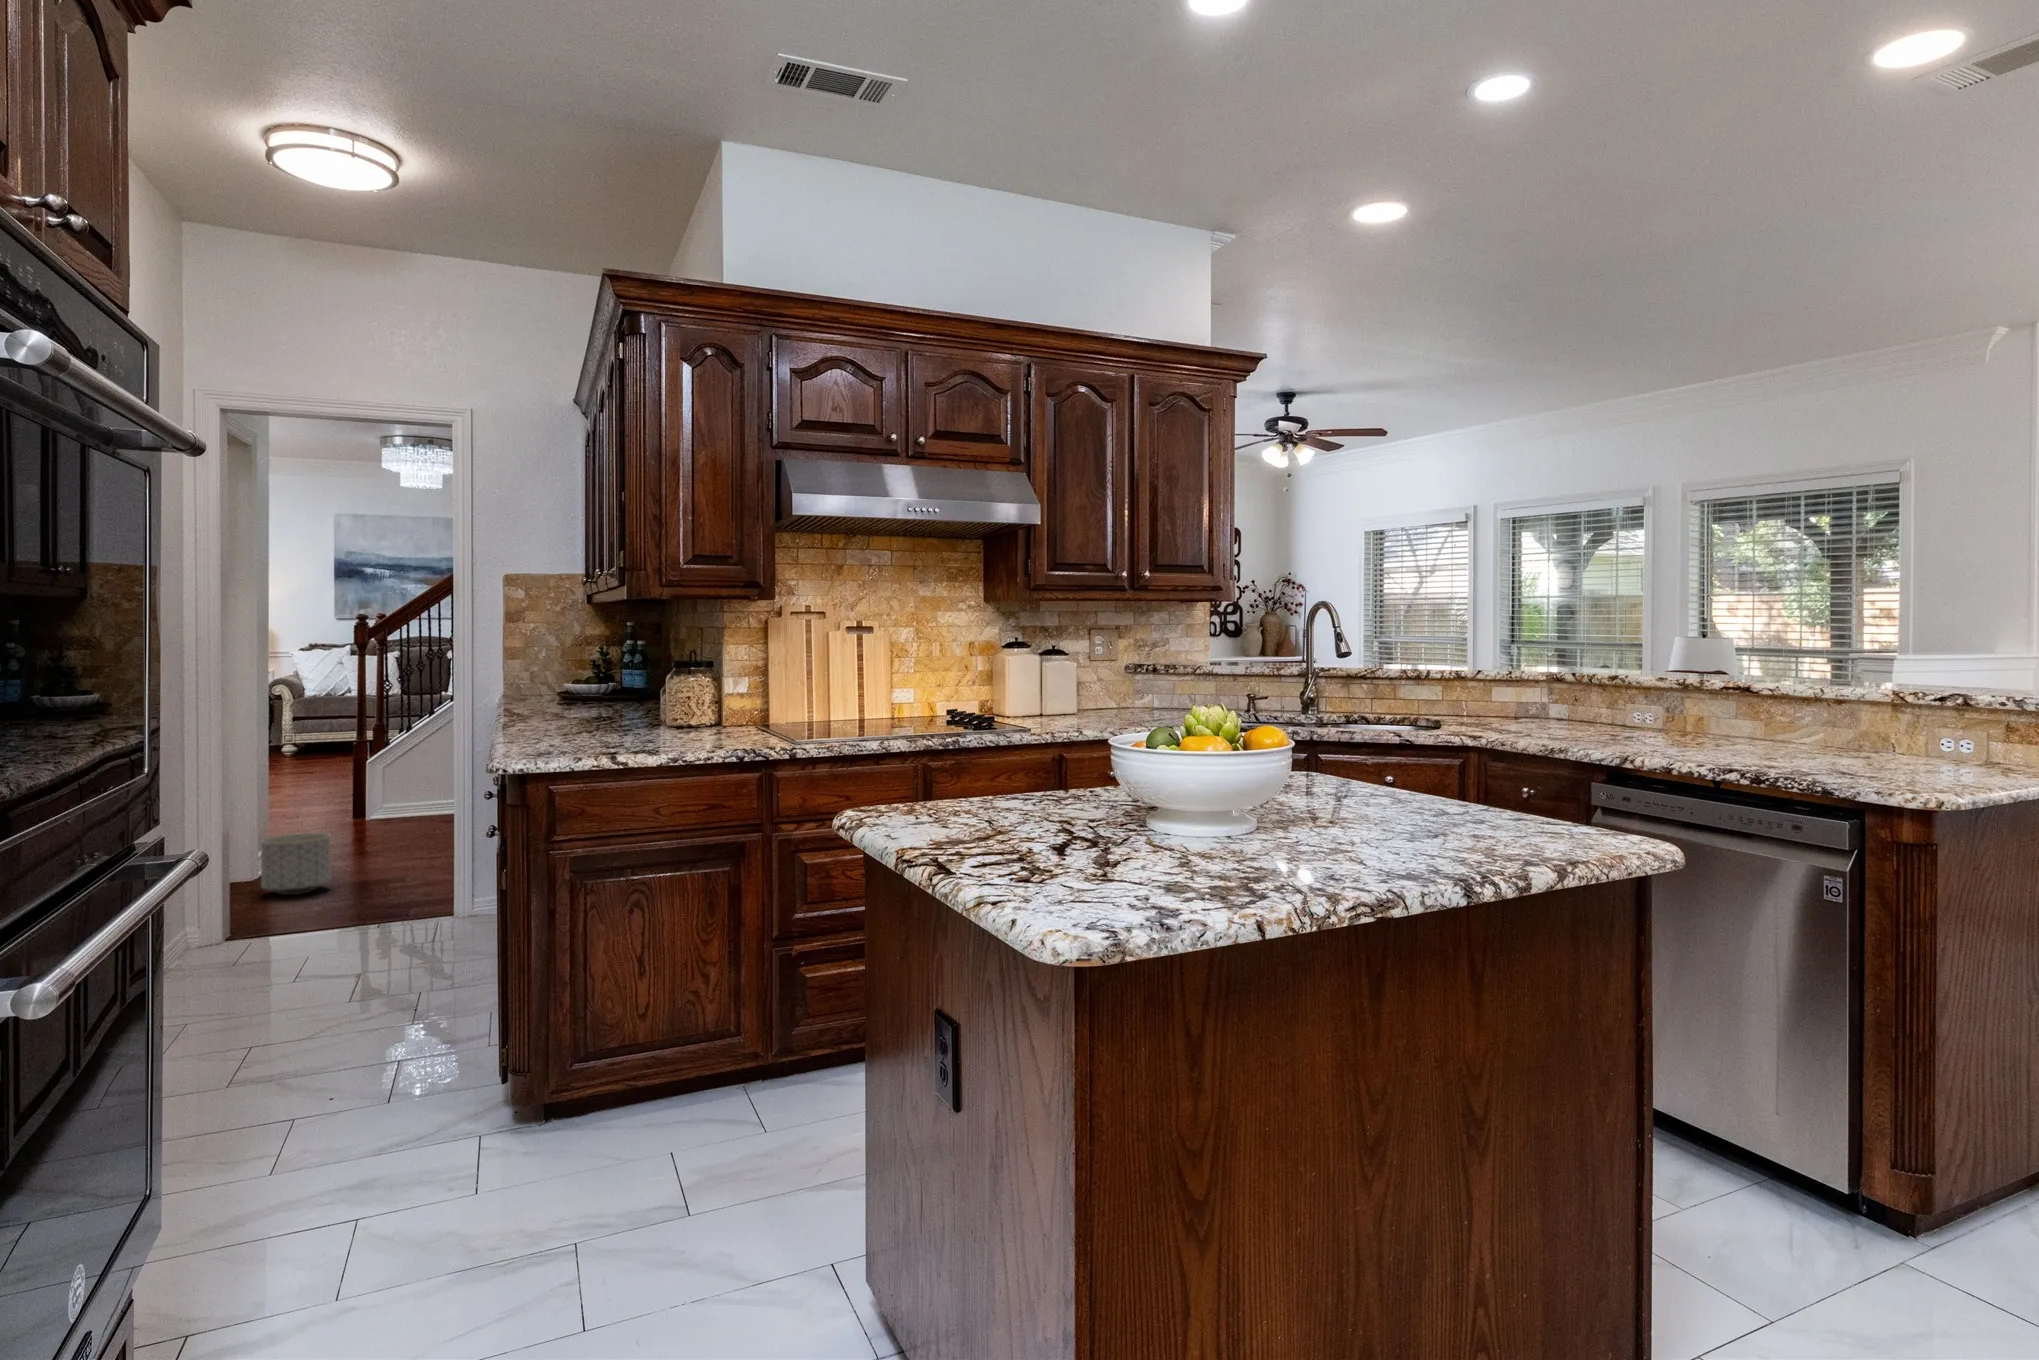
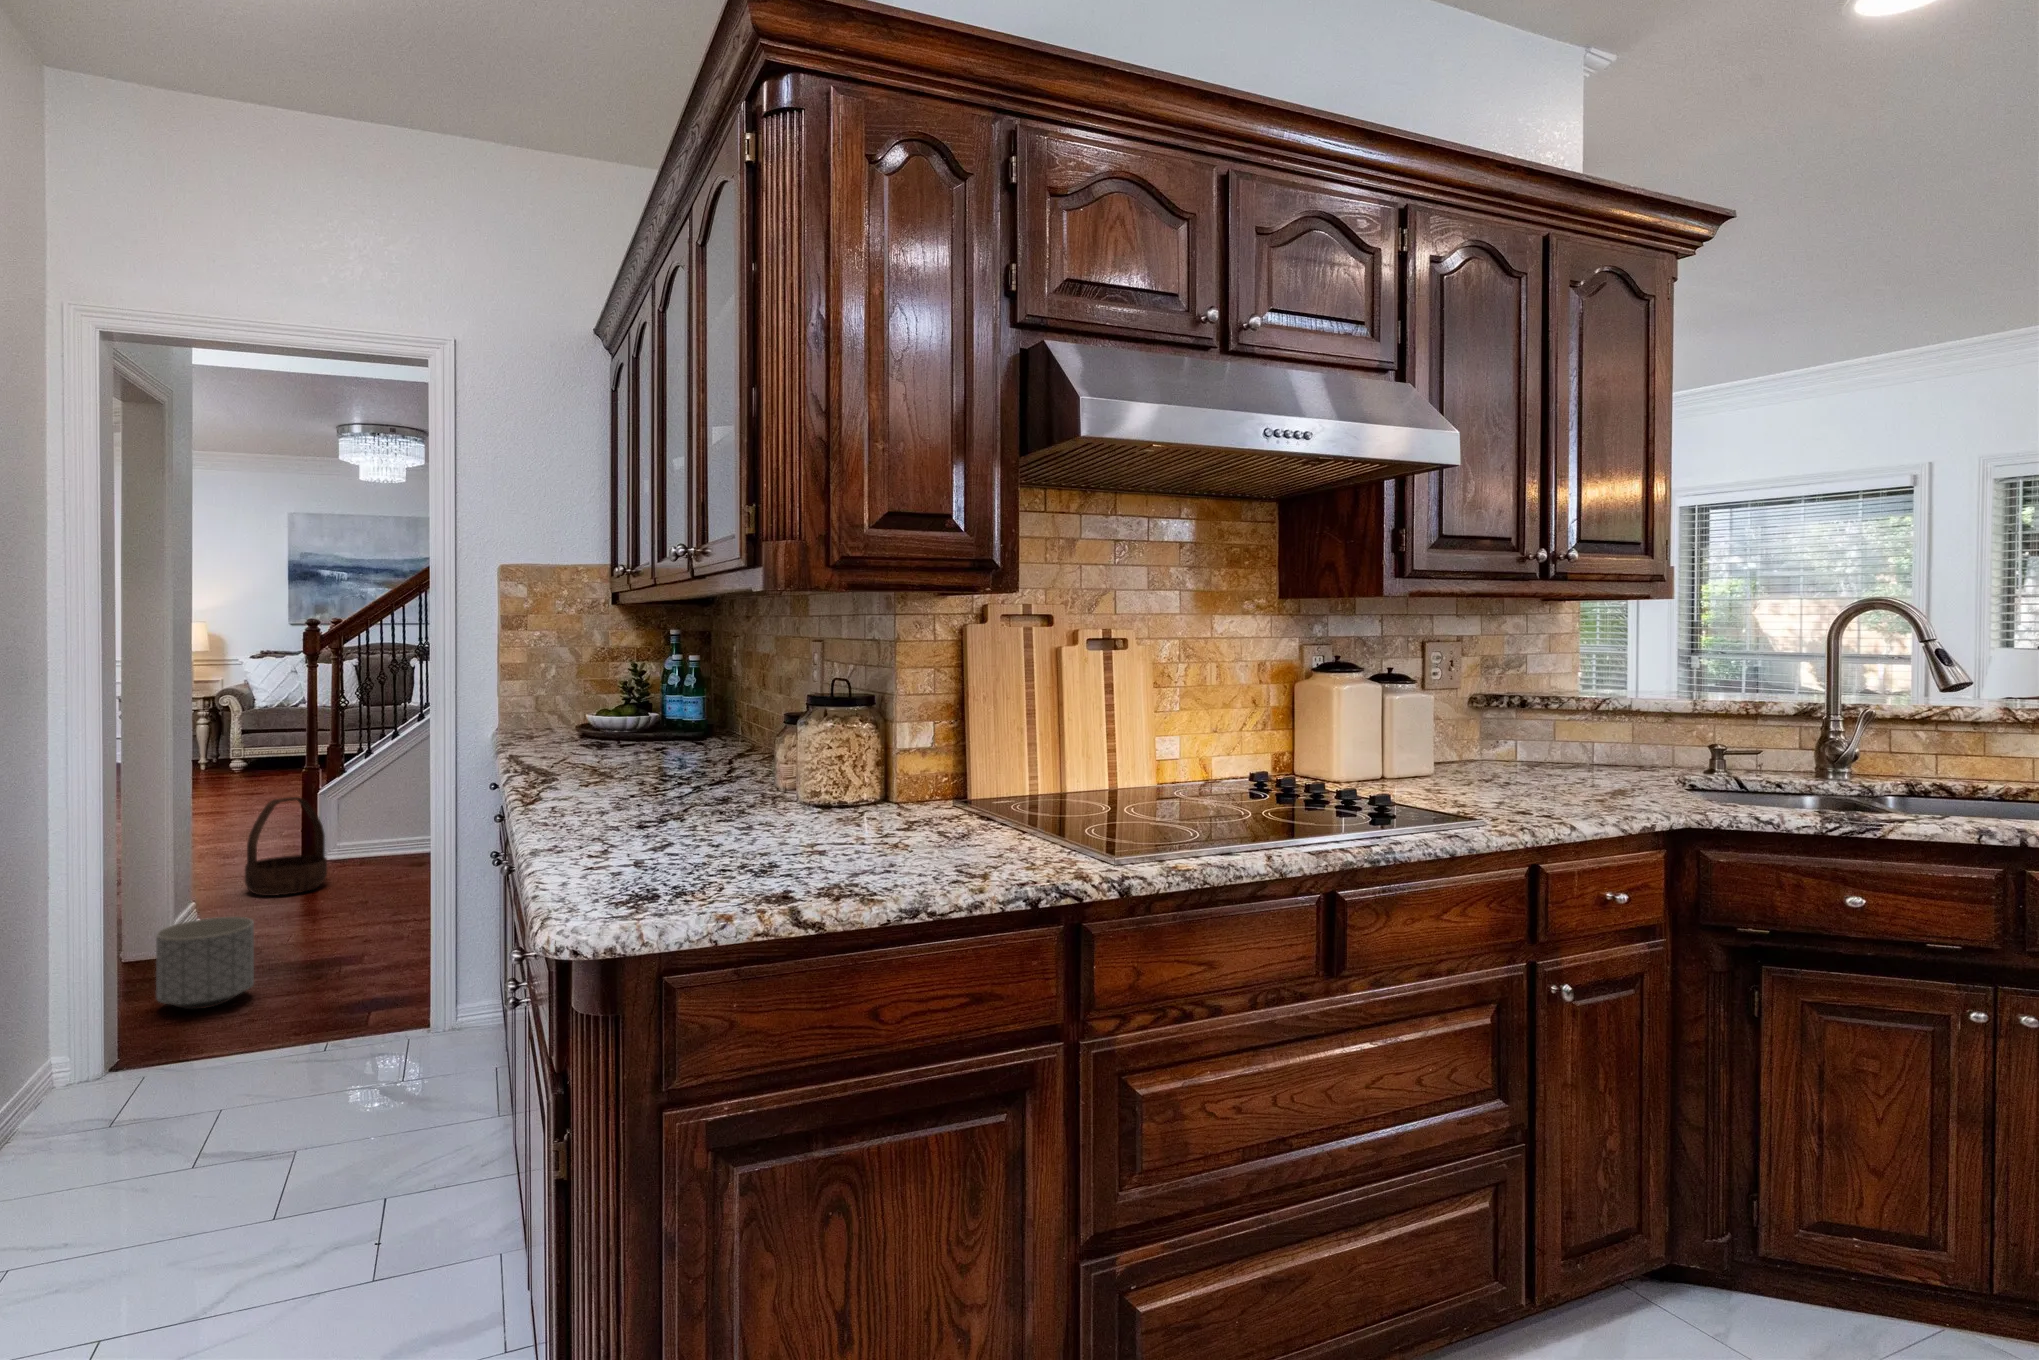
basket: none [312,758,378,835] -> present [245,797,327,896]

